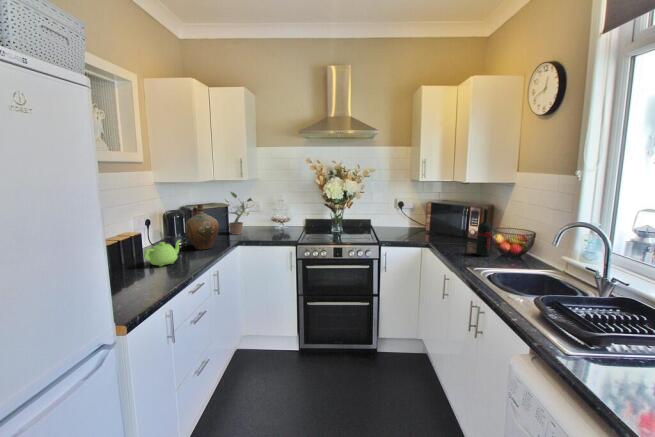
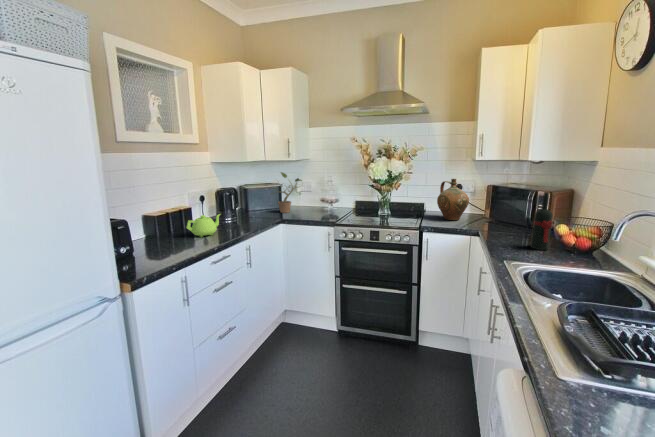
ceramic jug: present [185,204,219,250] -> present [437,179,469,220]

